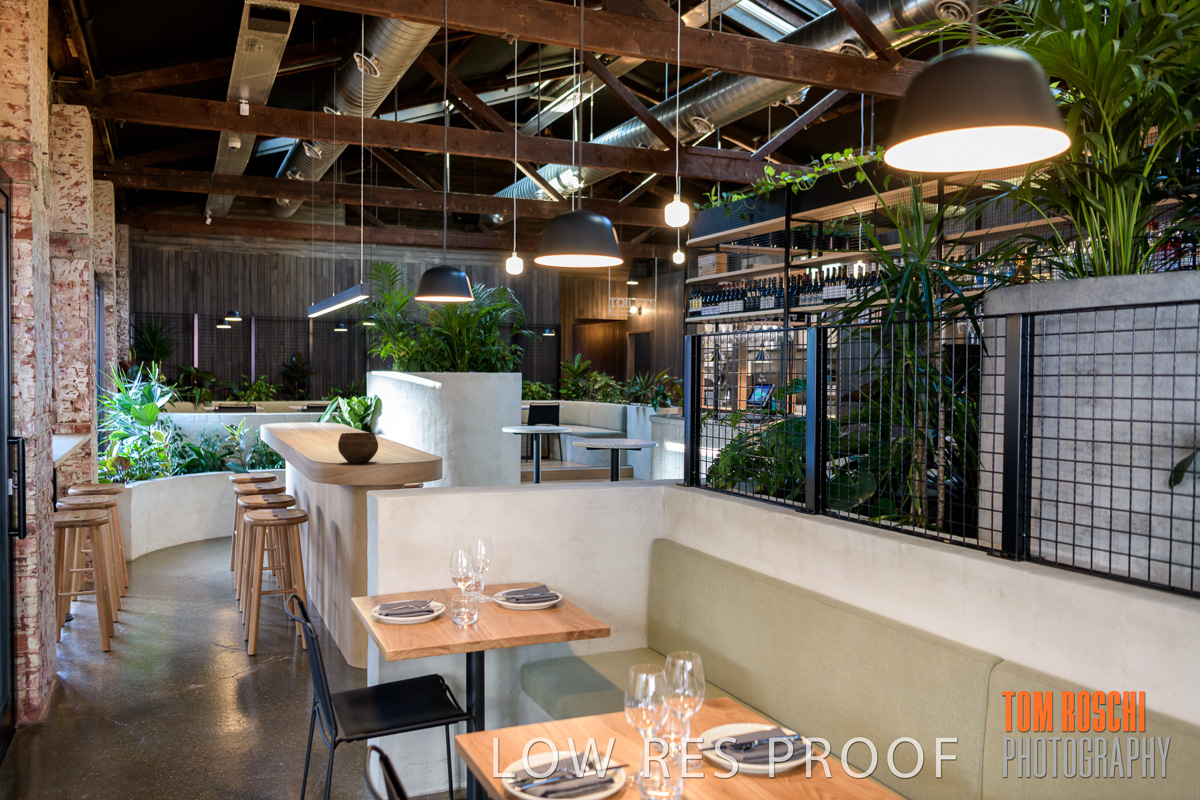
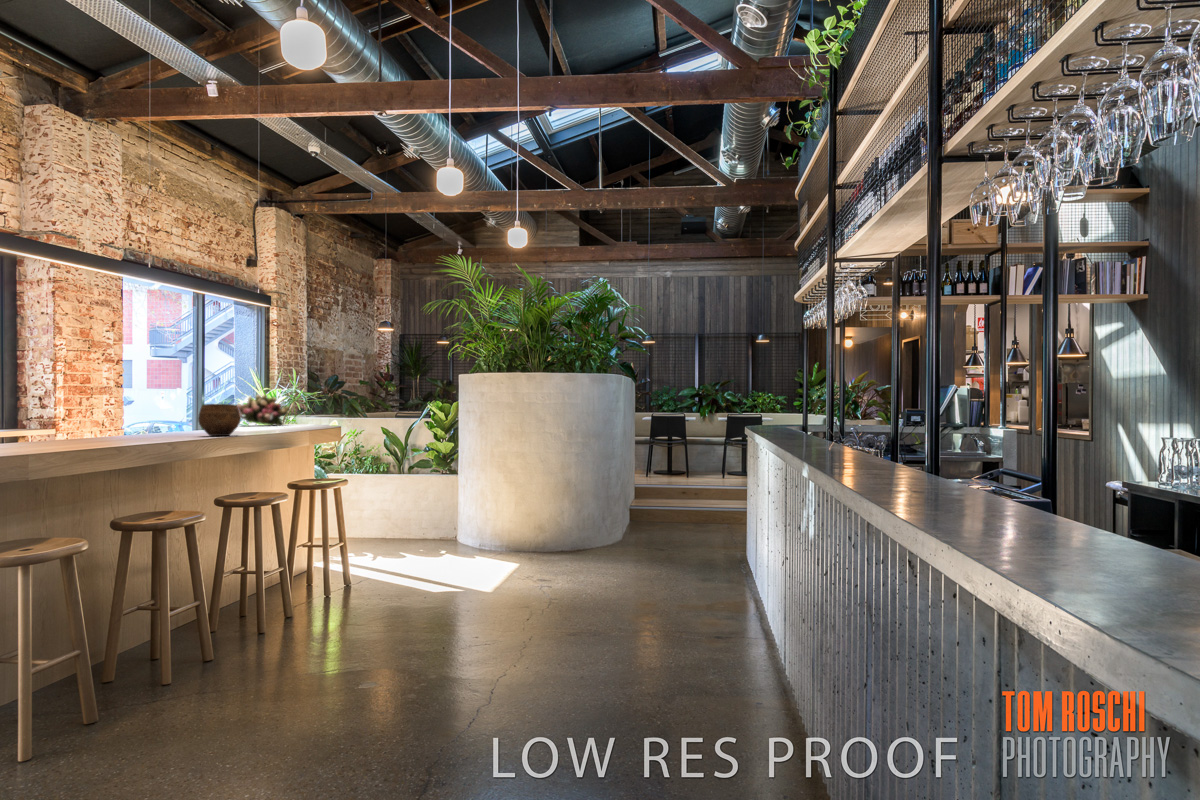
flower arrangement: none [295,403,346,434] -> present [237,395,290,426]

